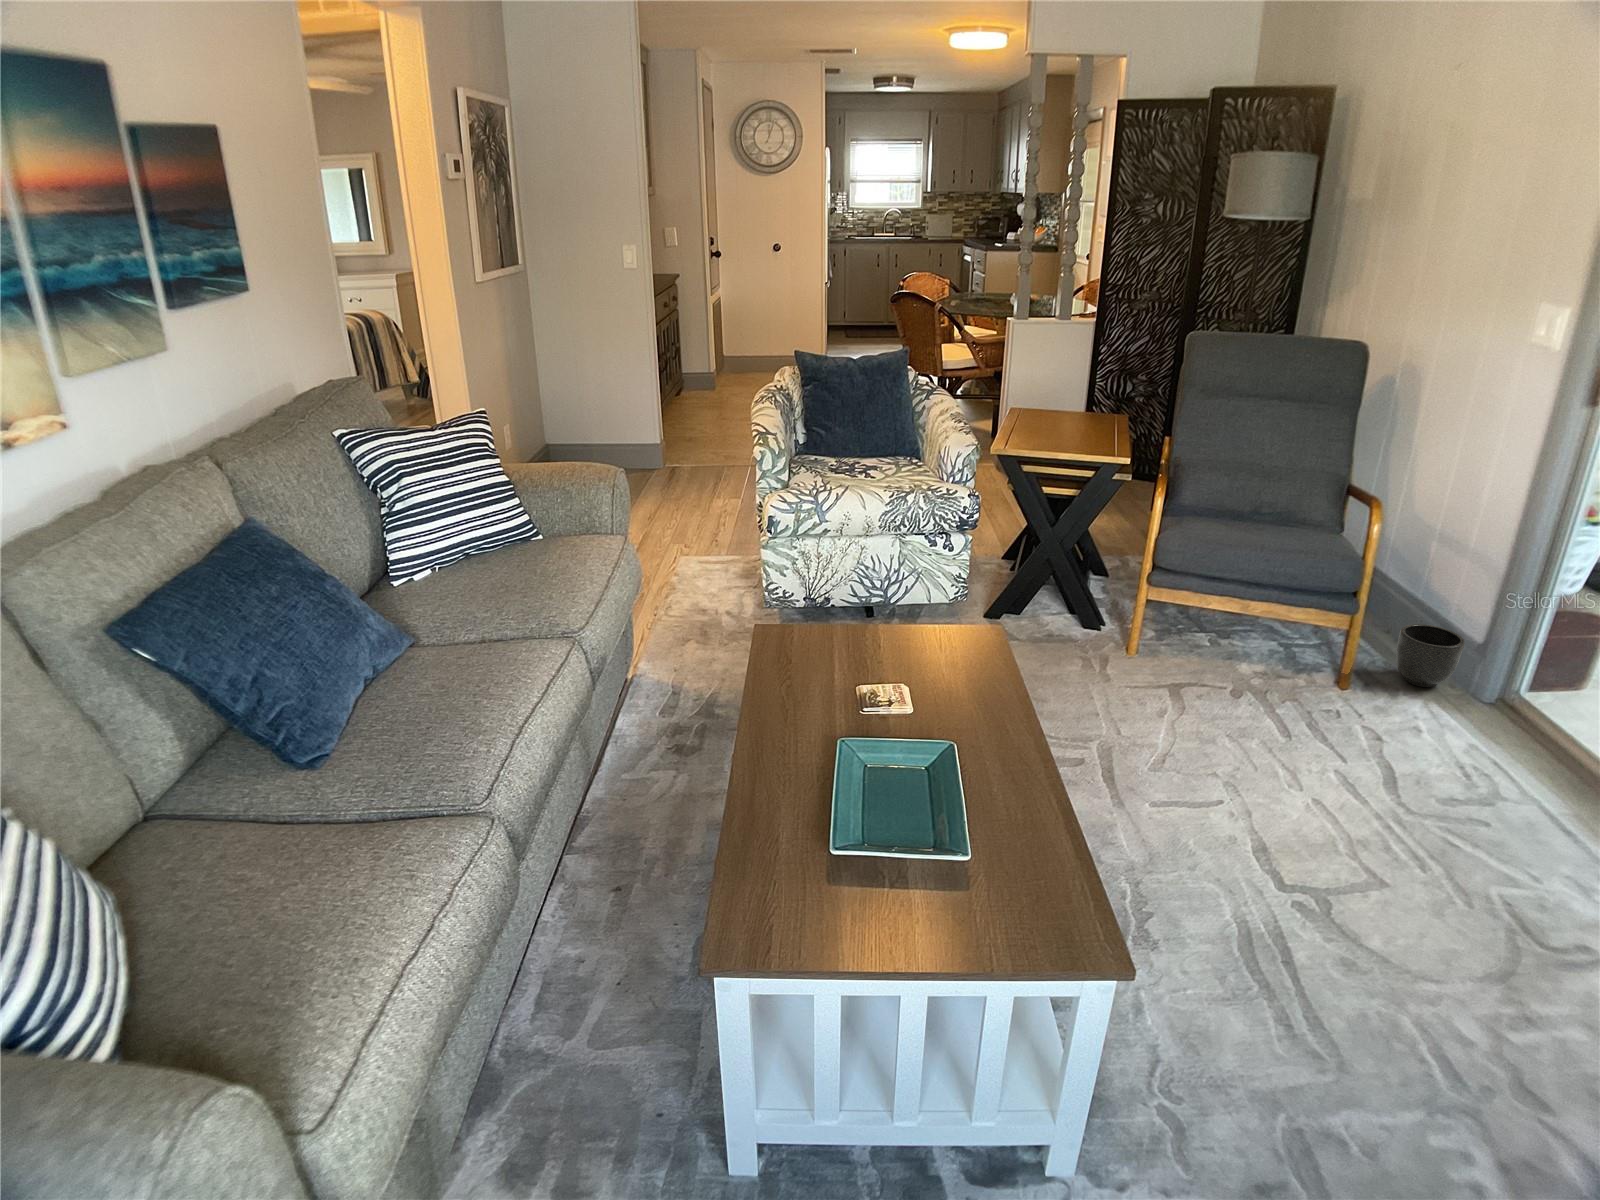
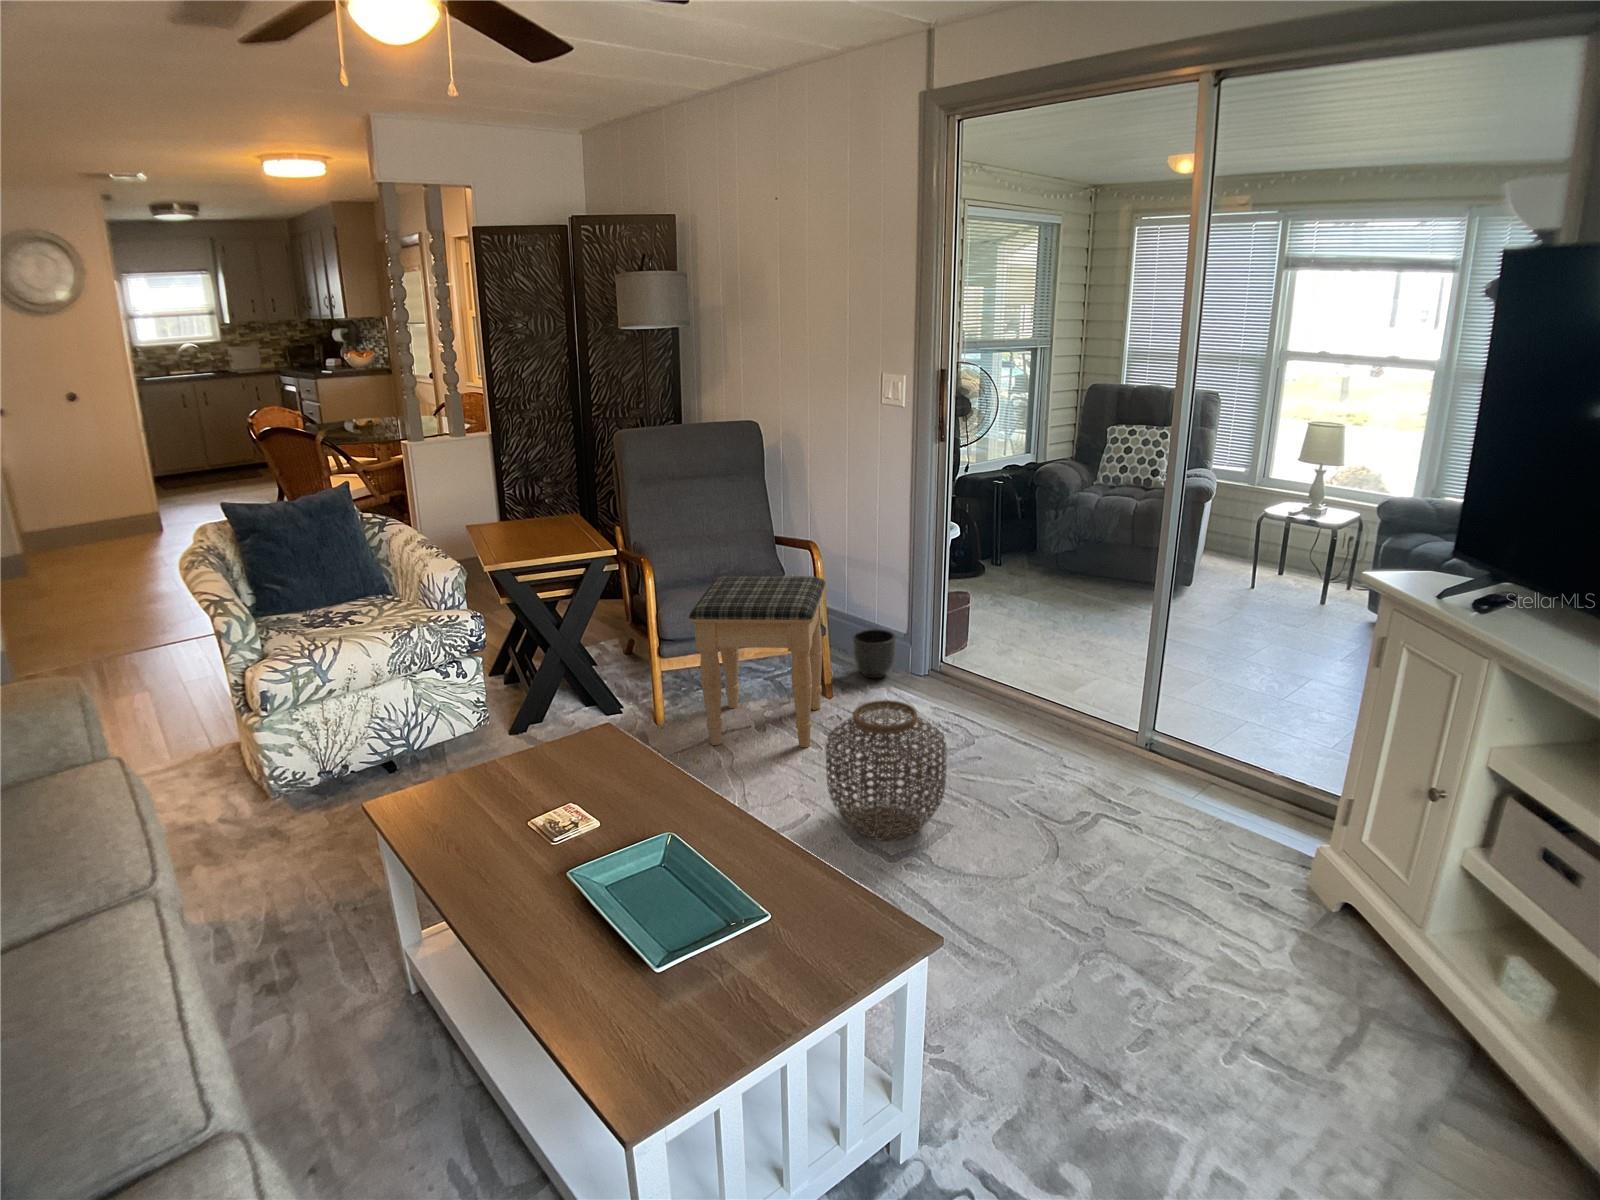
footstool: none [1166,516,1369,732] -> present [689,576,826,747]
woven basket: none [1244,703,1418,872] -> present [825,700,947,840]

